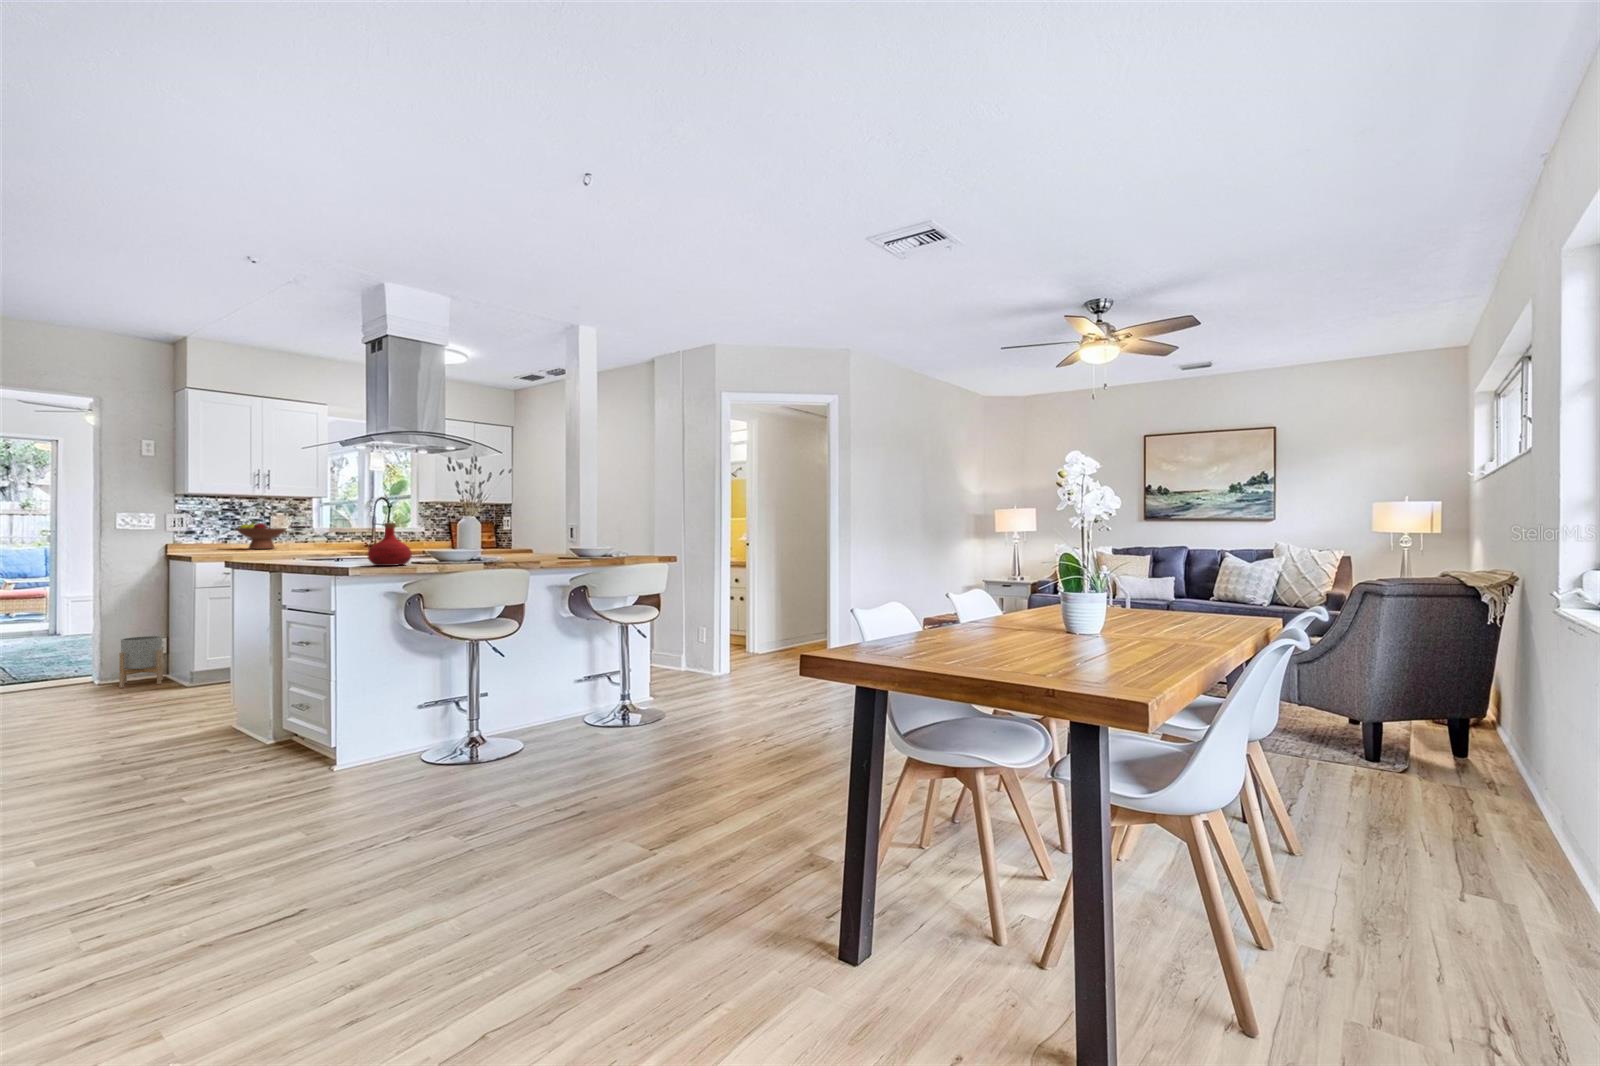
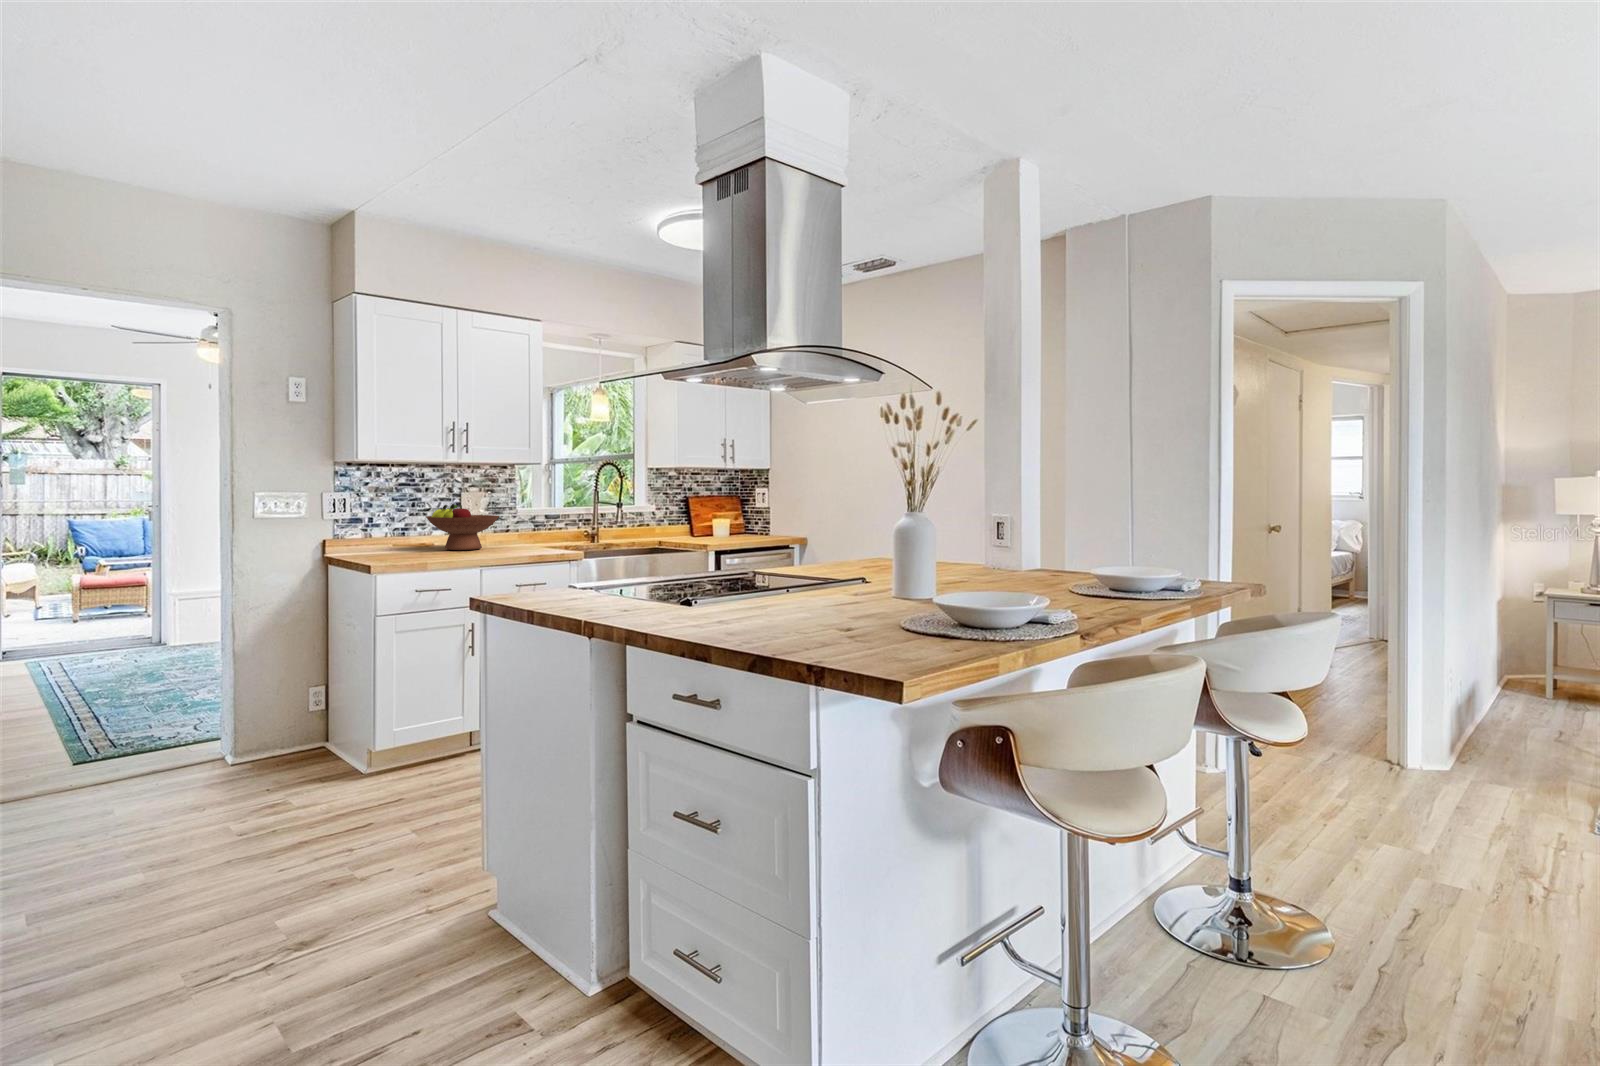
bottle: present [367,523,412,566] -> none [861,558,954,665]
planter: present [119,636,163,688] -> none [266,683,326,769]

